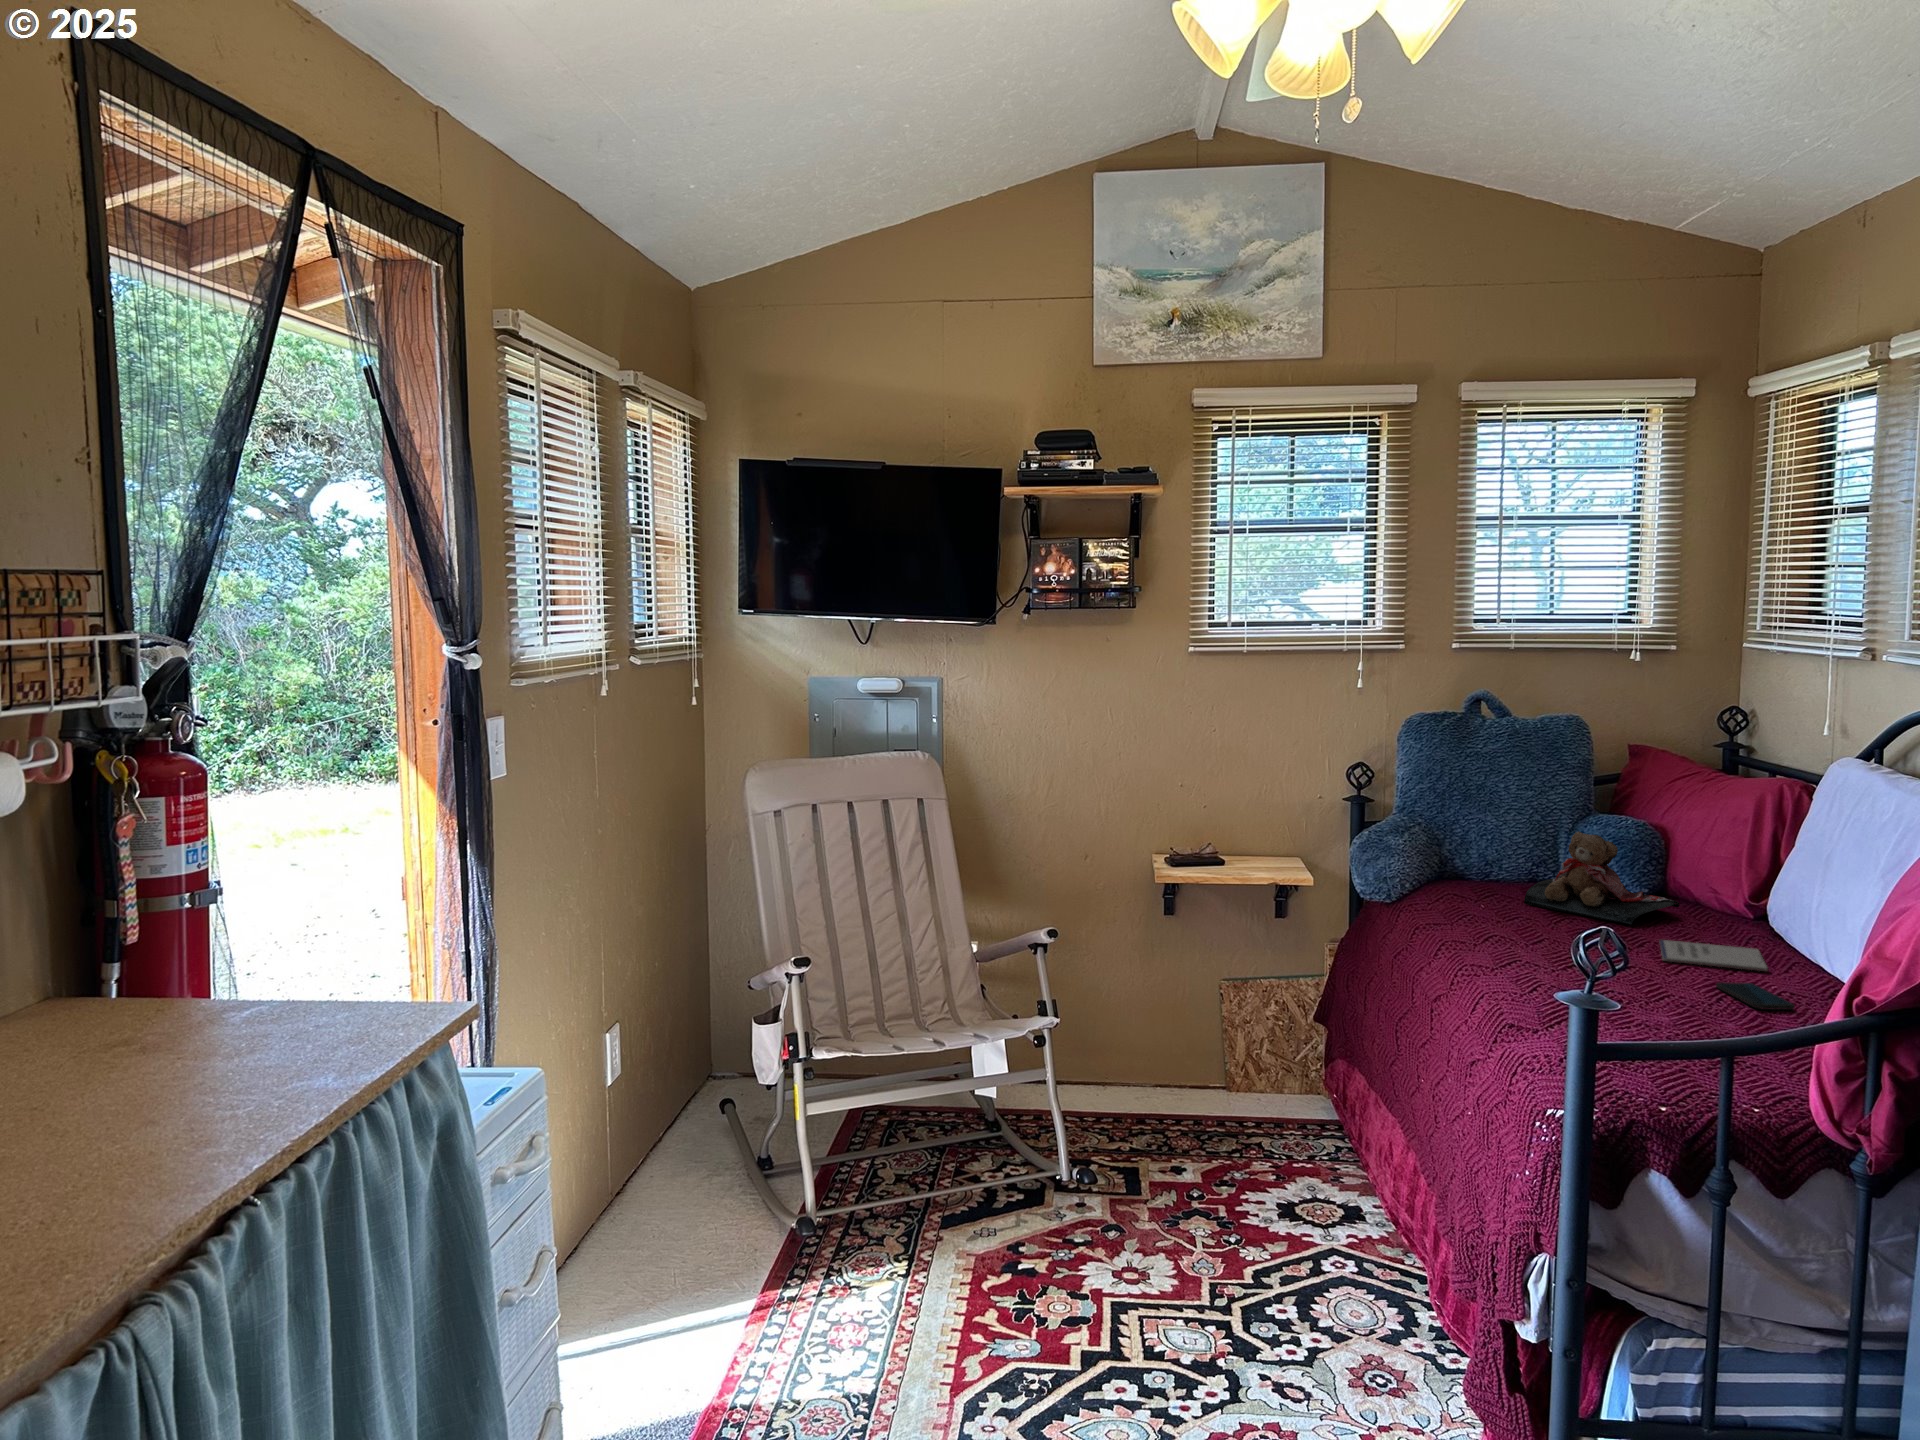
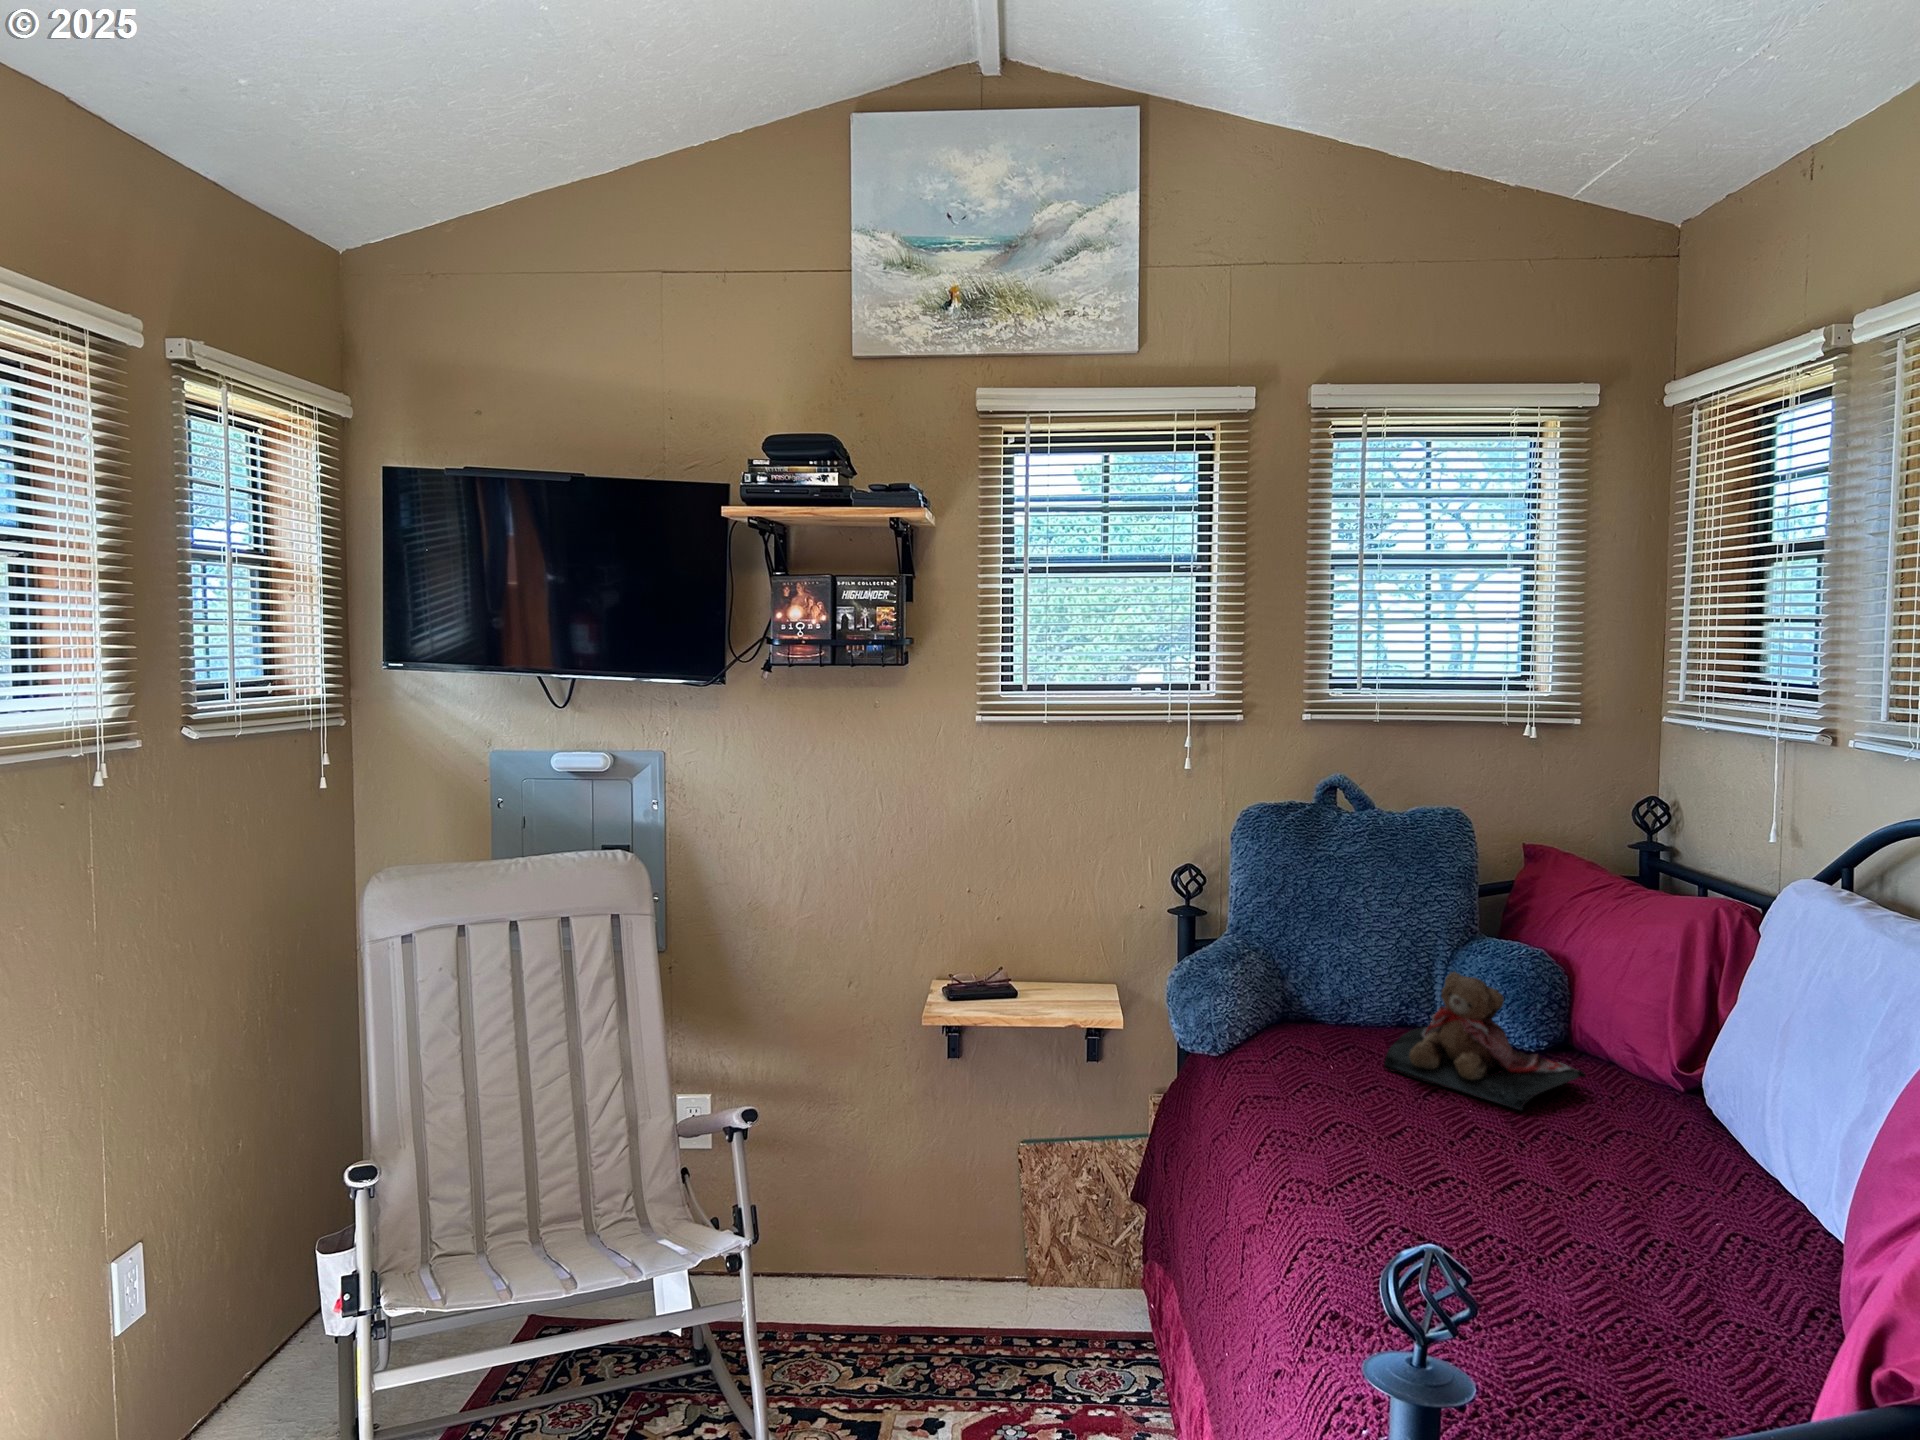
notebook: present [1659,940,1767,971] -> none [1558,1140,1710,1212]
smartphone: present [1716,982,1795,1010] -> none [1637,1242,1757,1307]

